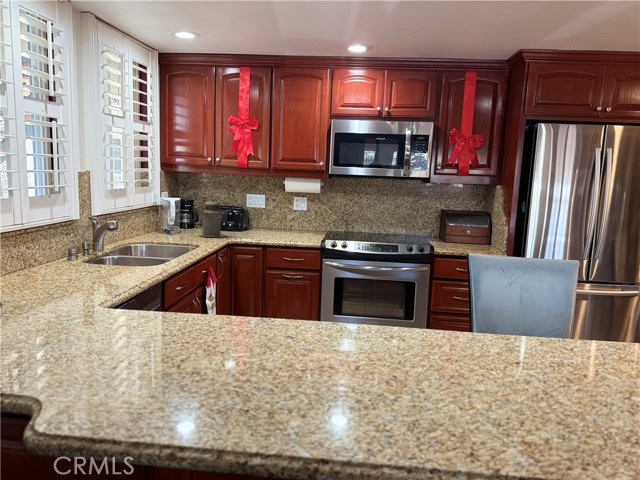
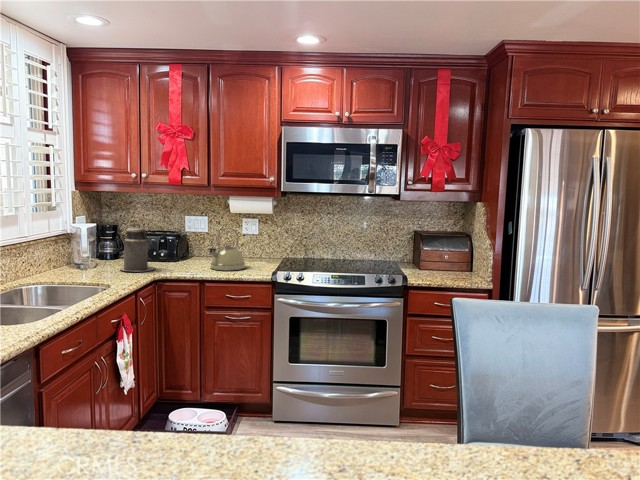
kettle: none [269,204,299,238] -> present [208,228,246,271]

